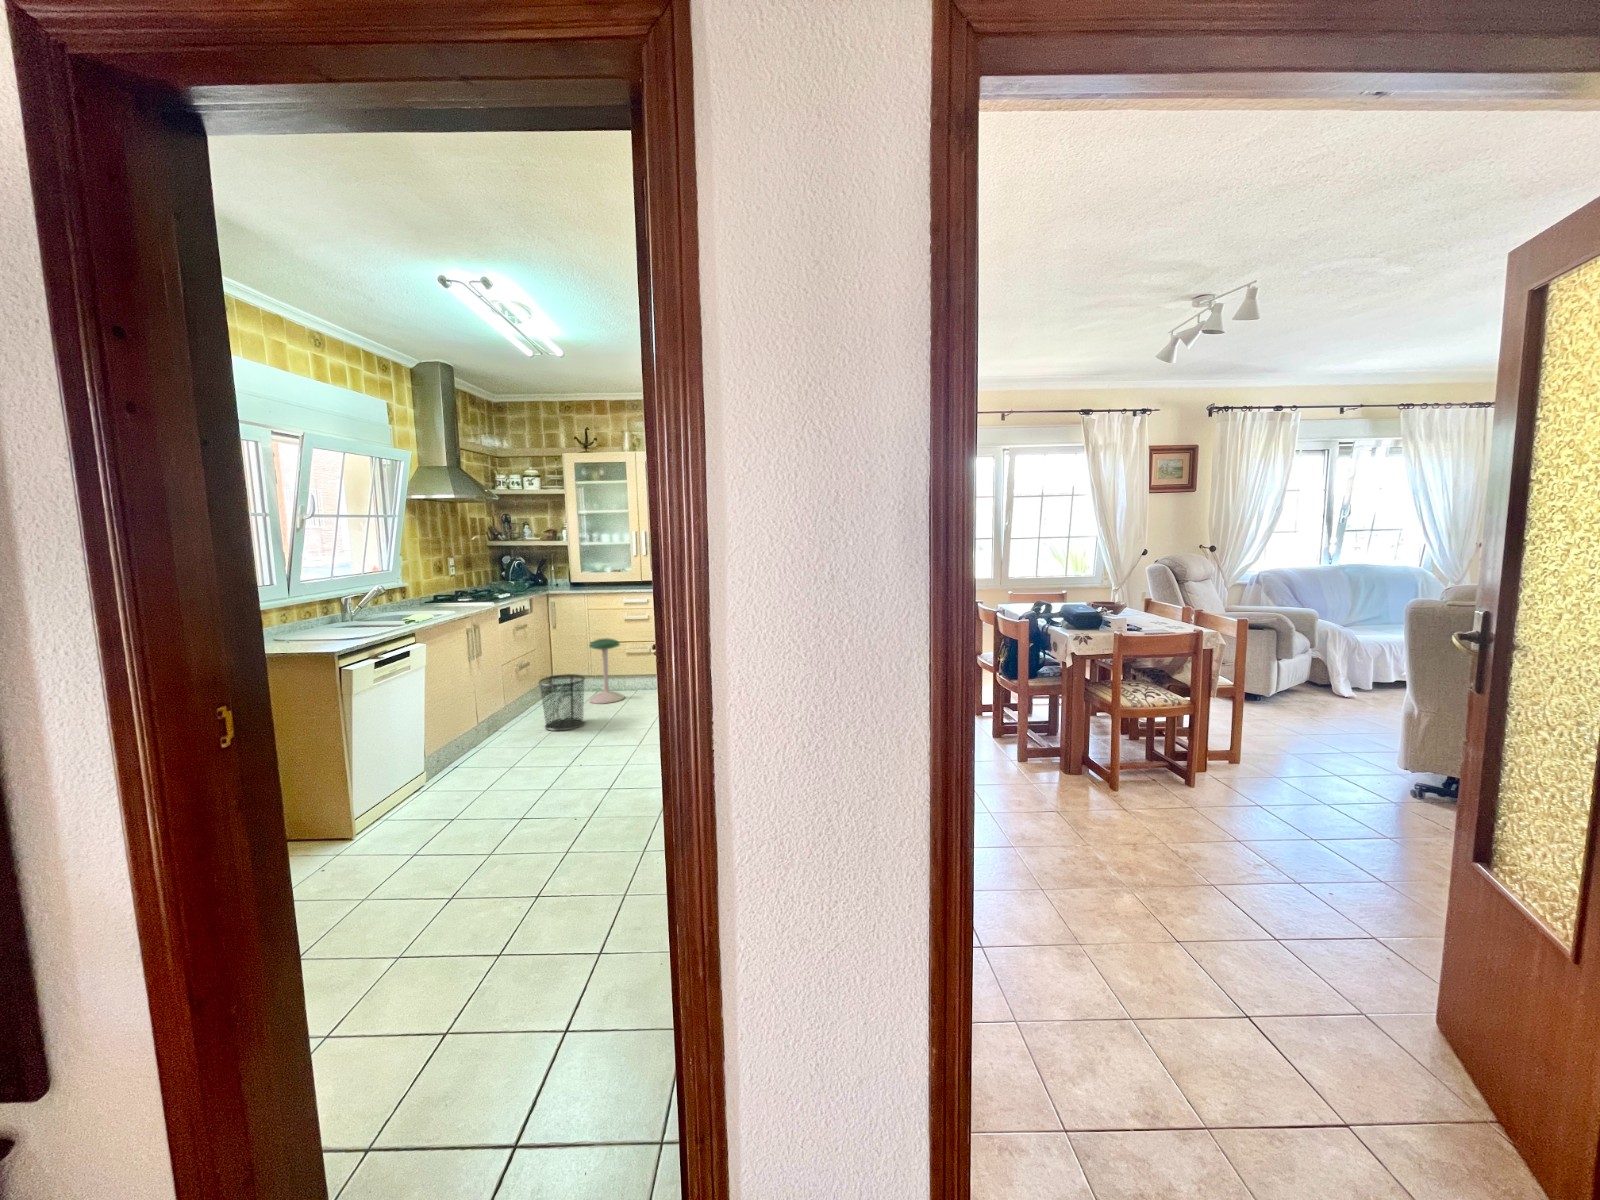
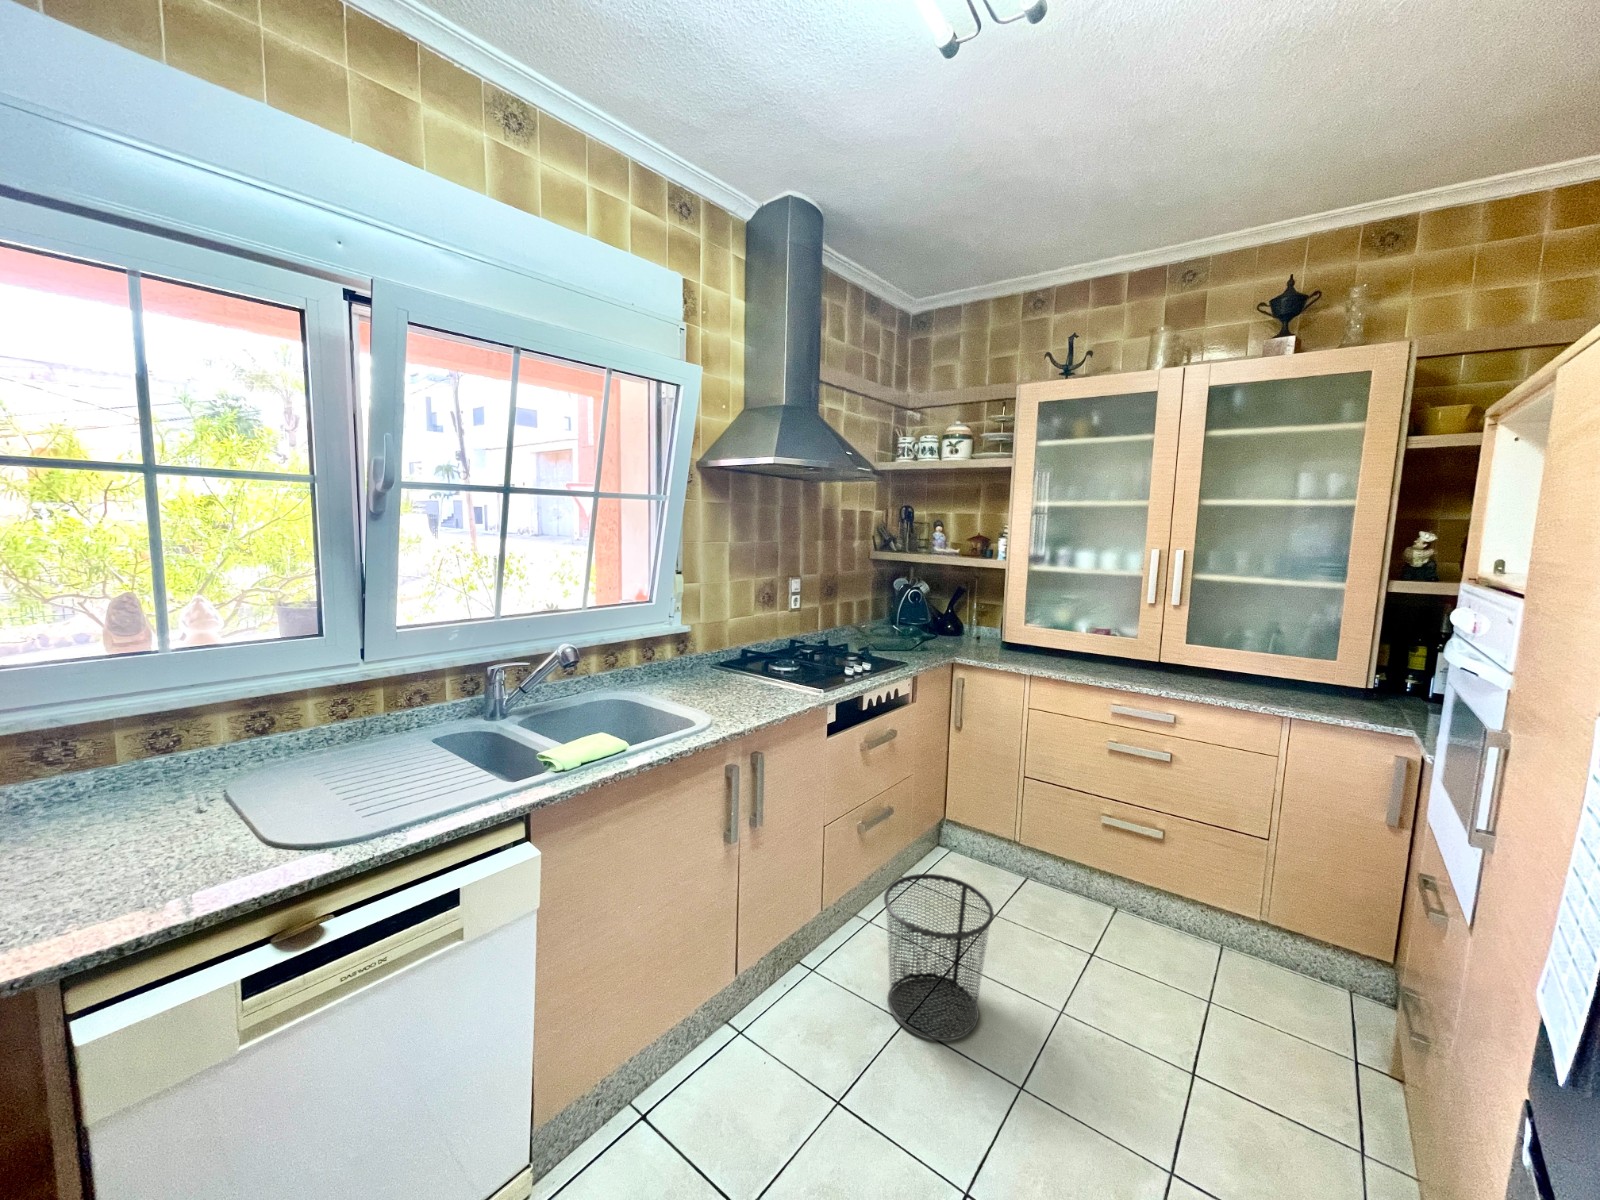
stool: present [589,638,624,704] -> none [1005,782,1090,939]

